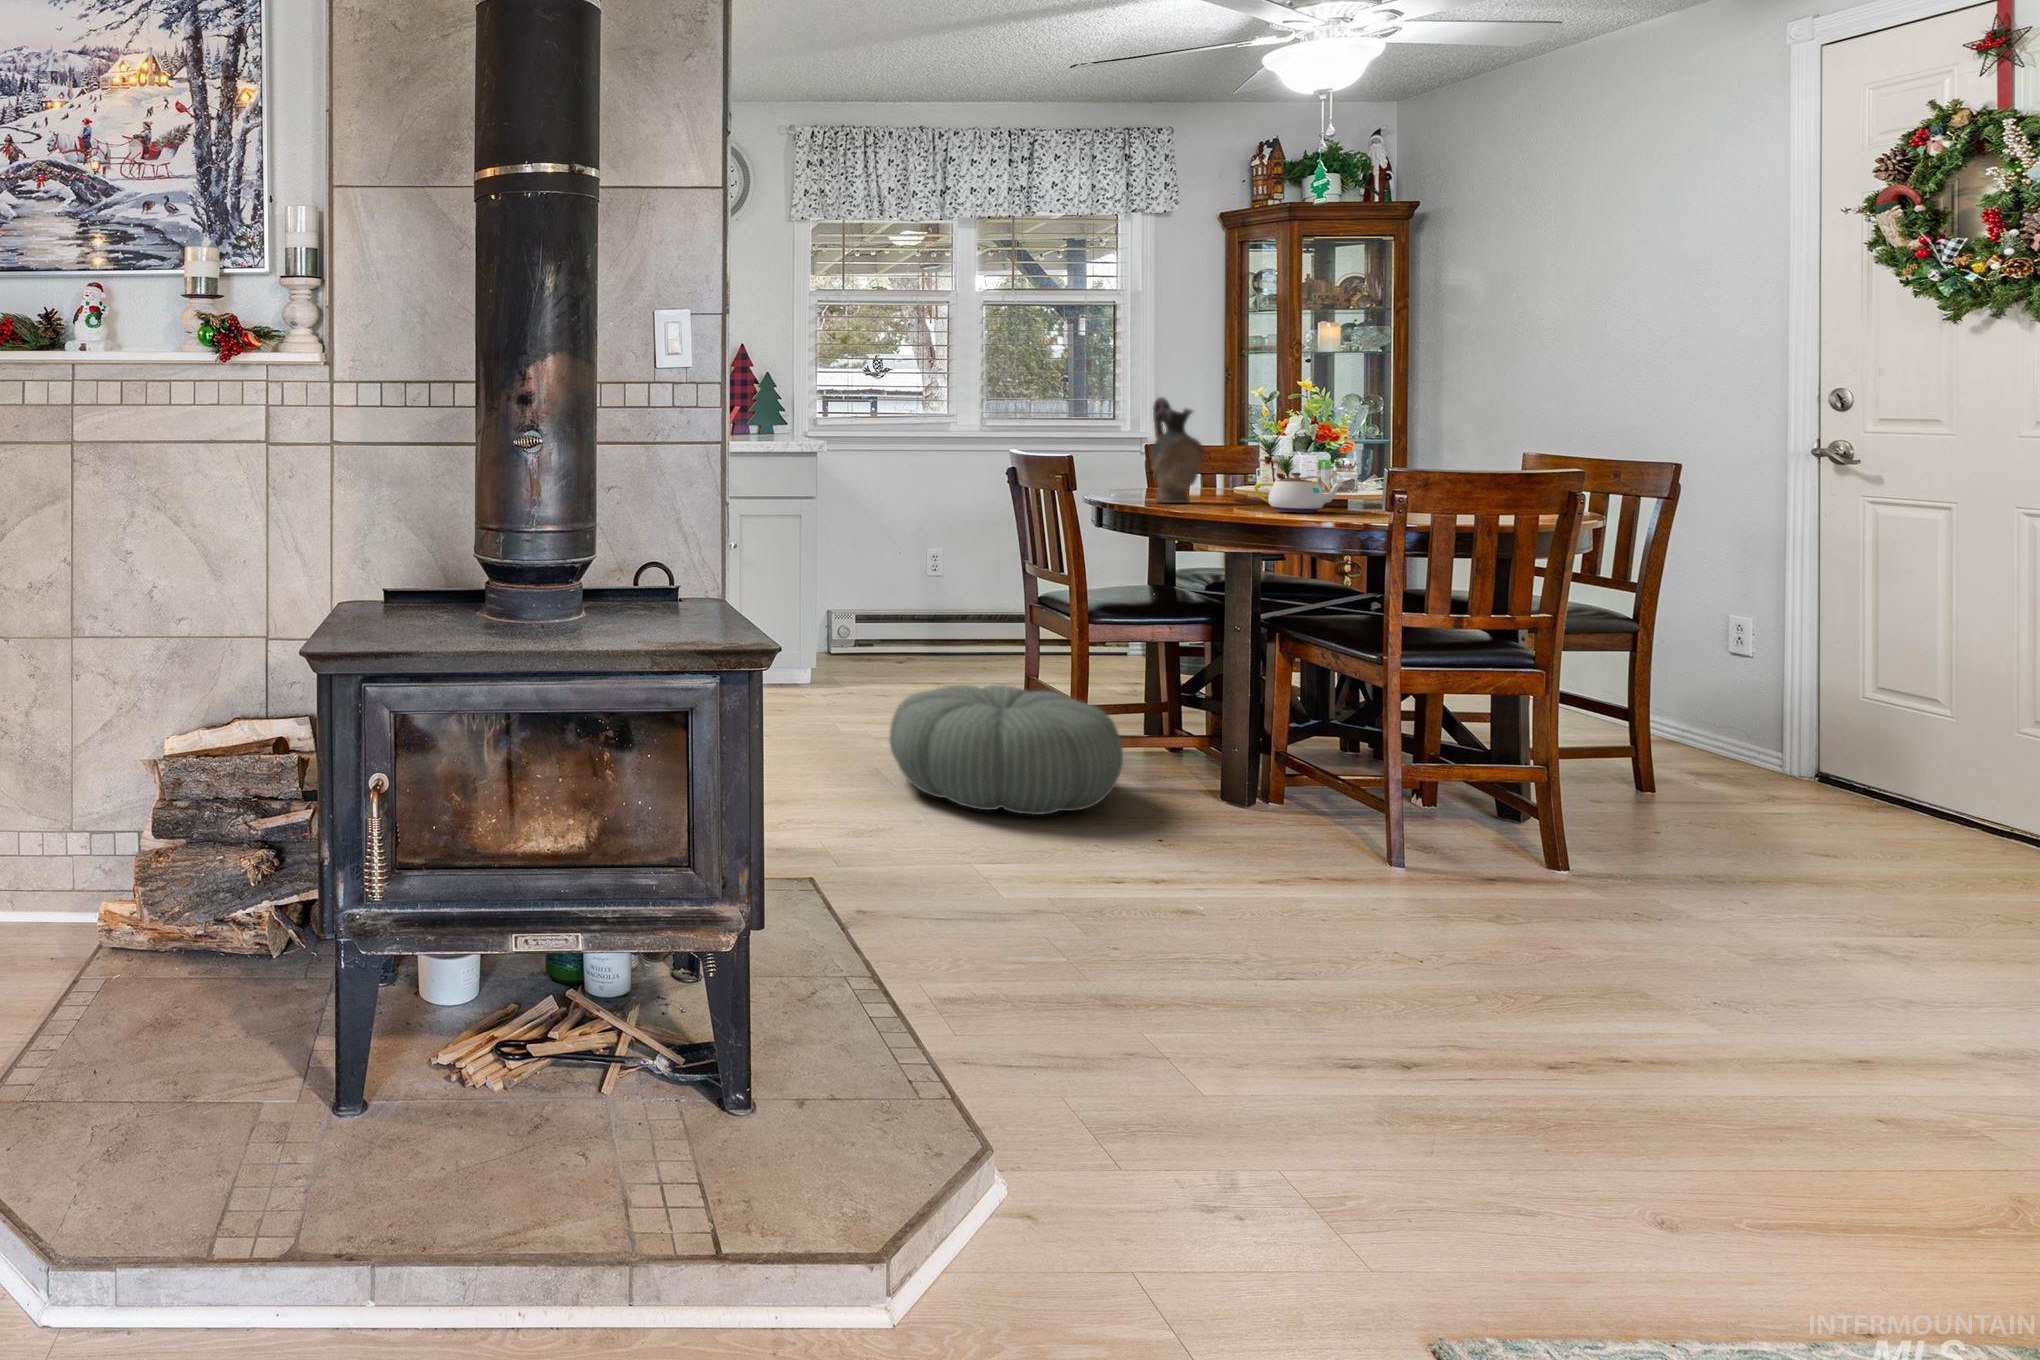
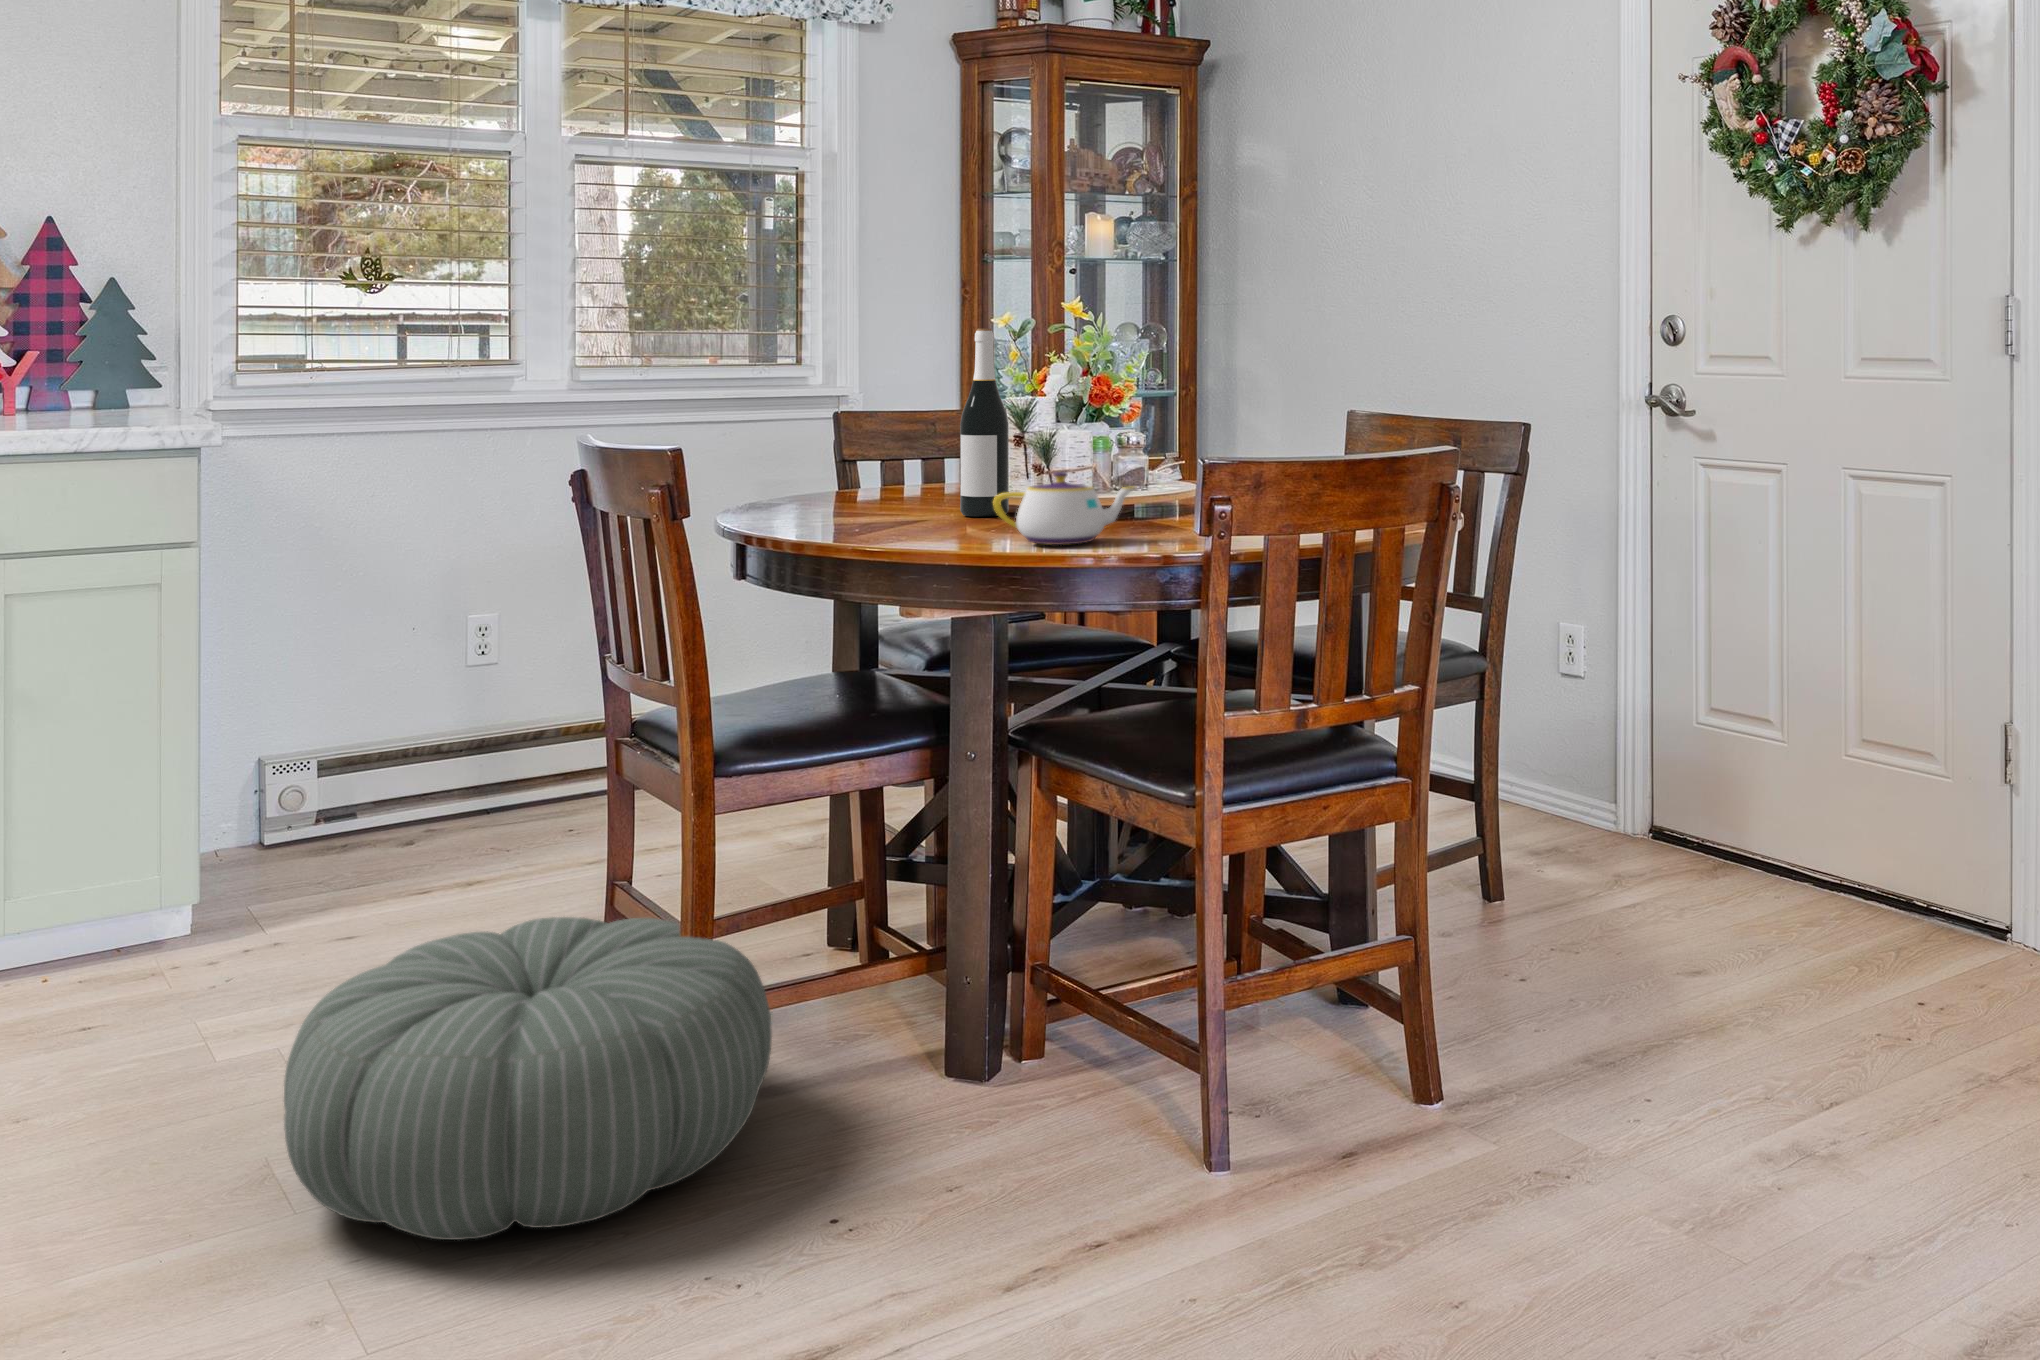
wine bottle: none [1232,396,1263,502] -> present [960,328,1009,517]
ceramic pitcher: present [1151,397,1203,503] -> none [831,332,914,528]

